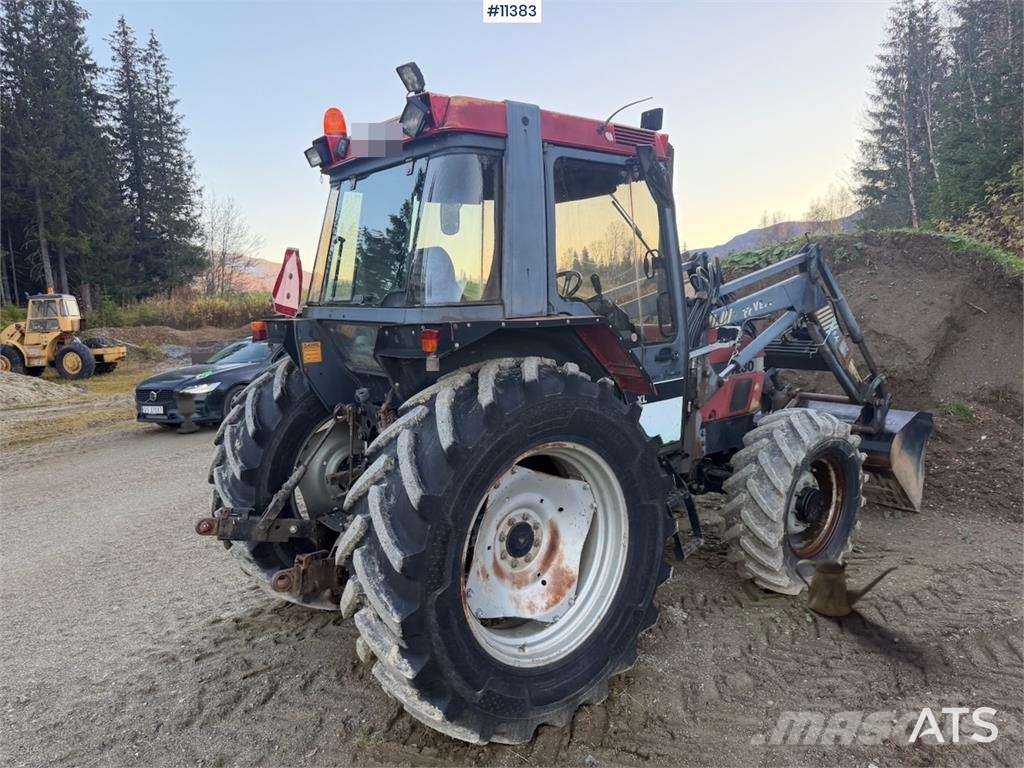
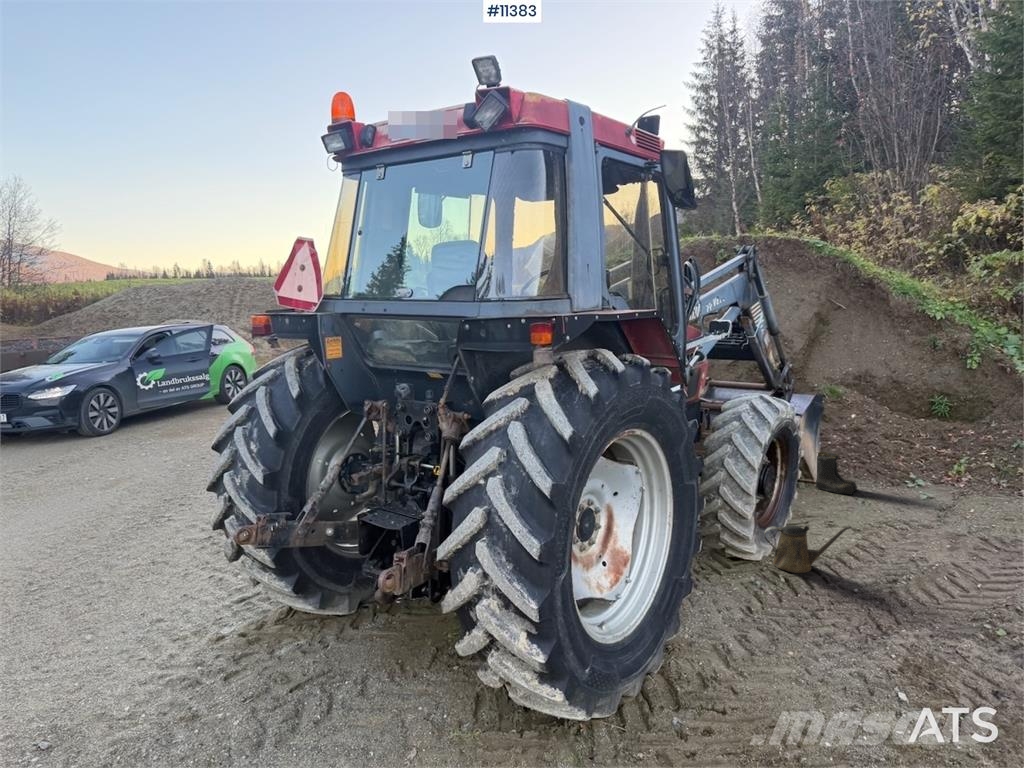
planter: present [173,391,200,433] -> none [45,396,78,443]
boots: none [913,476,970,530] -> present [815,452,857,495]

